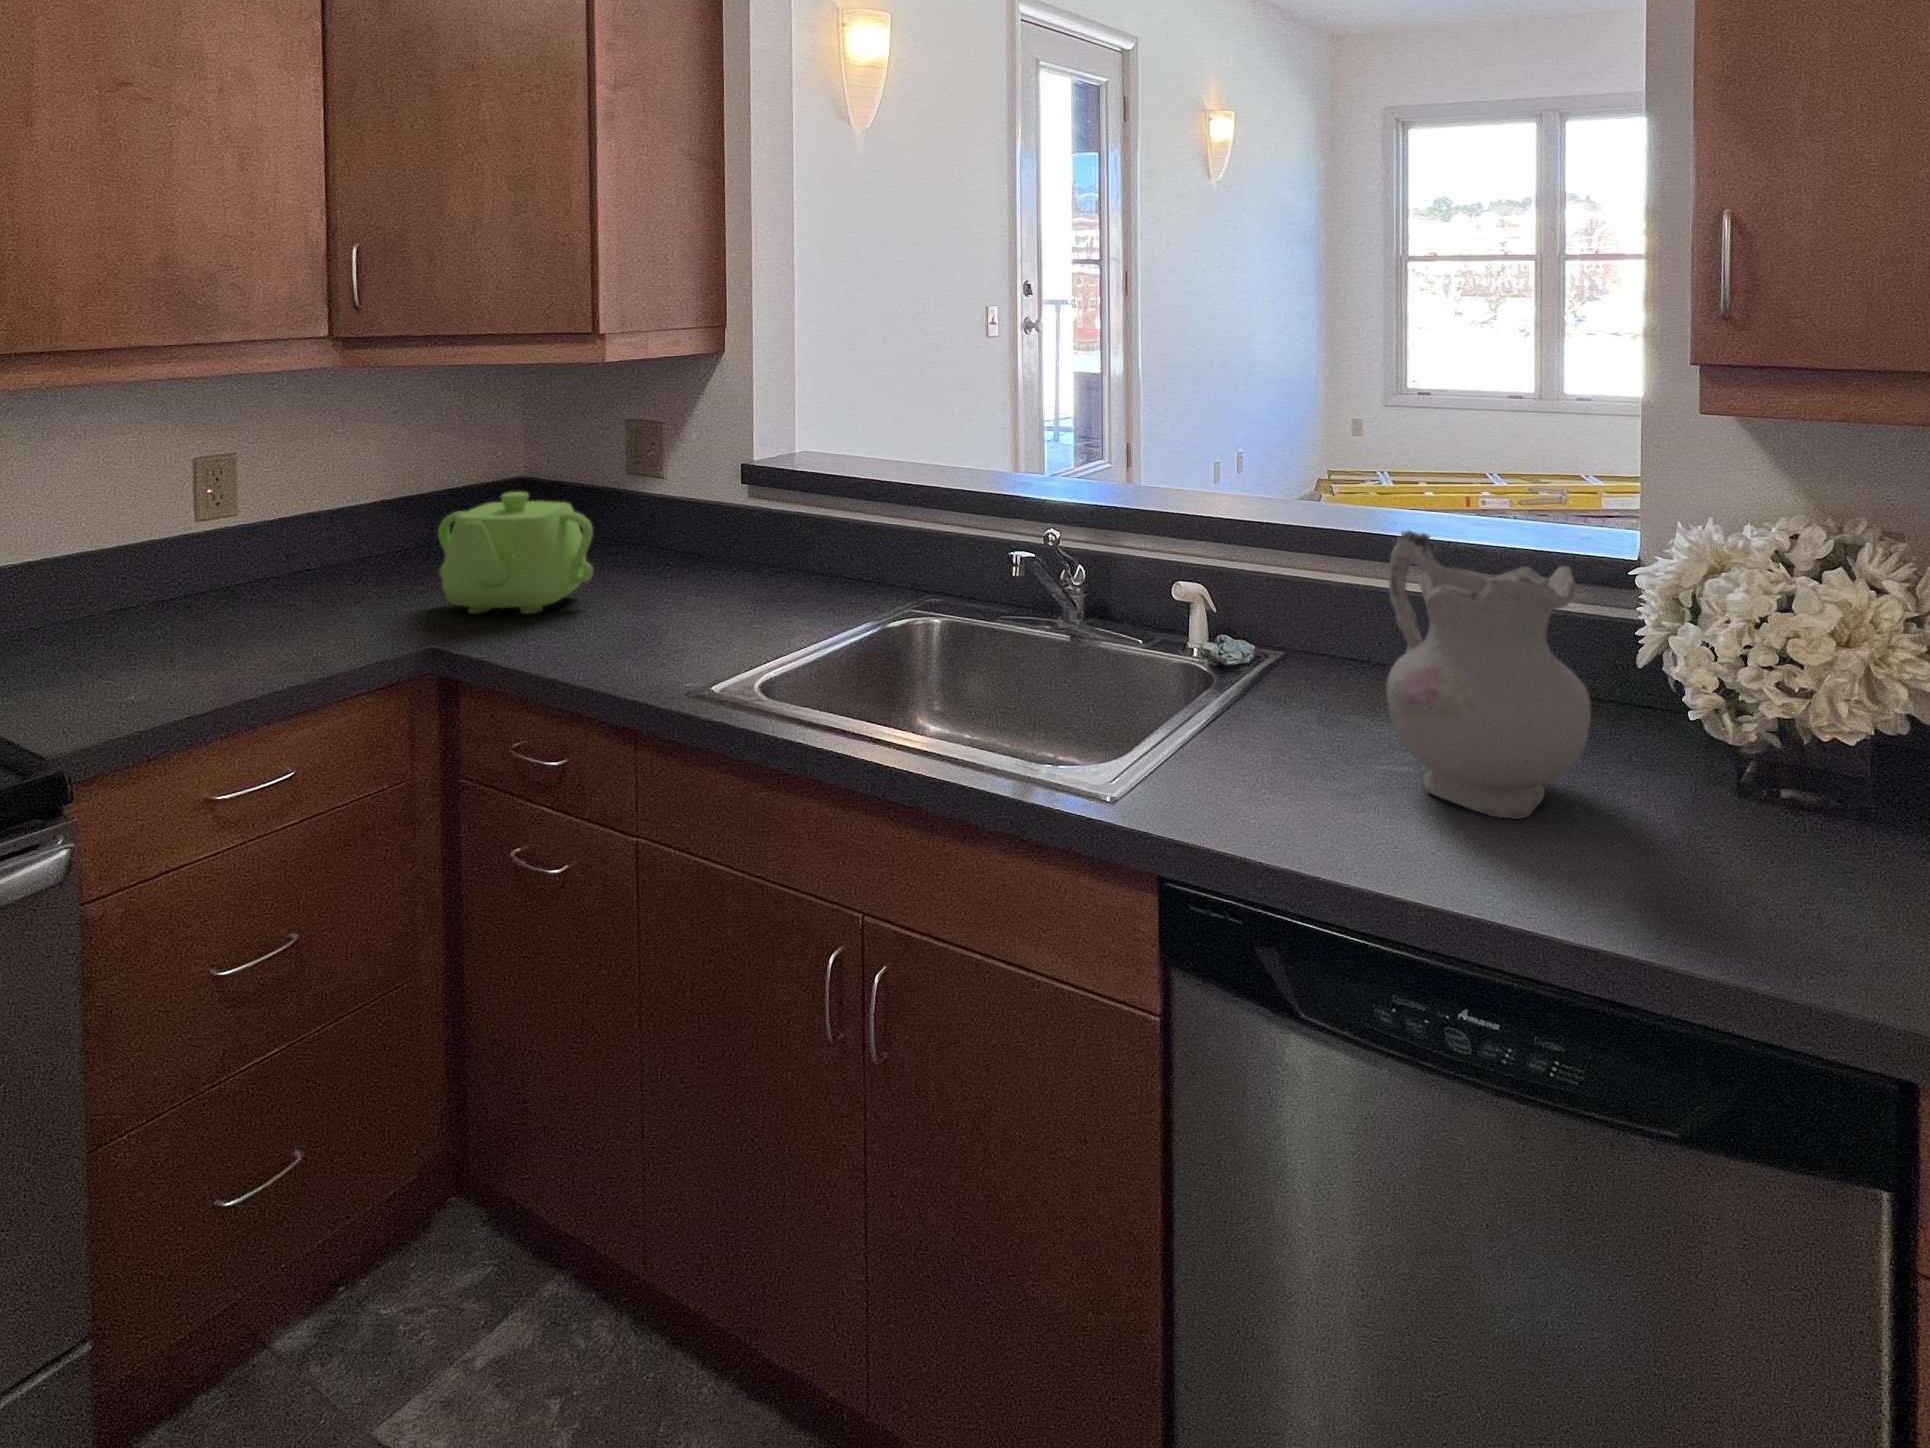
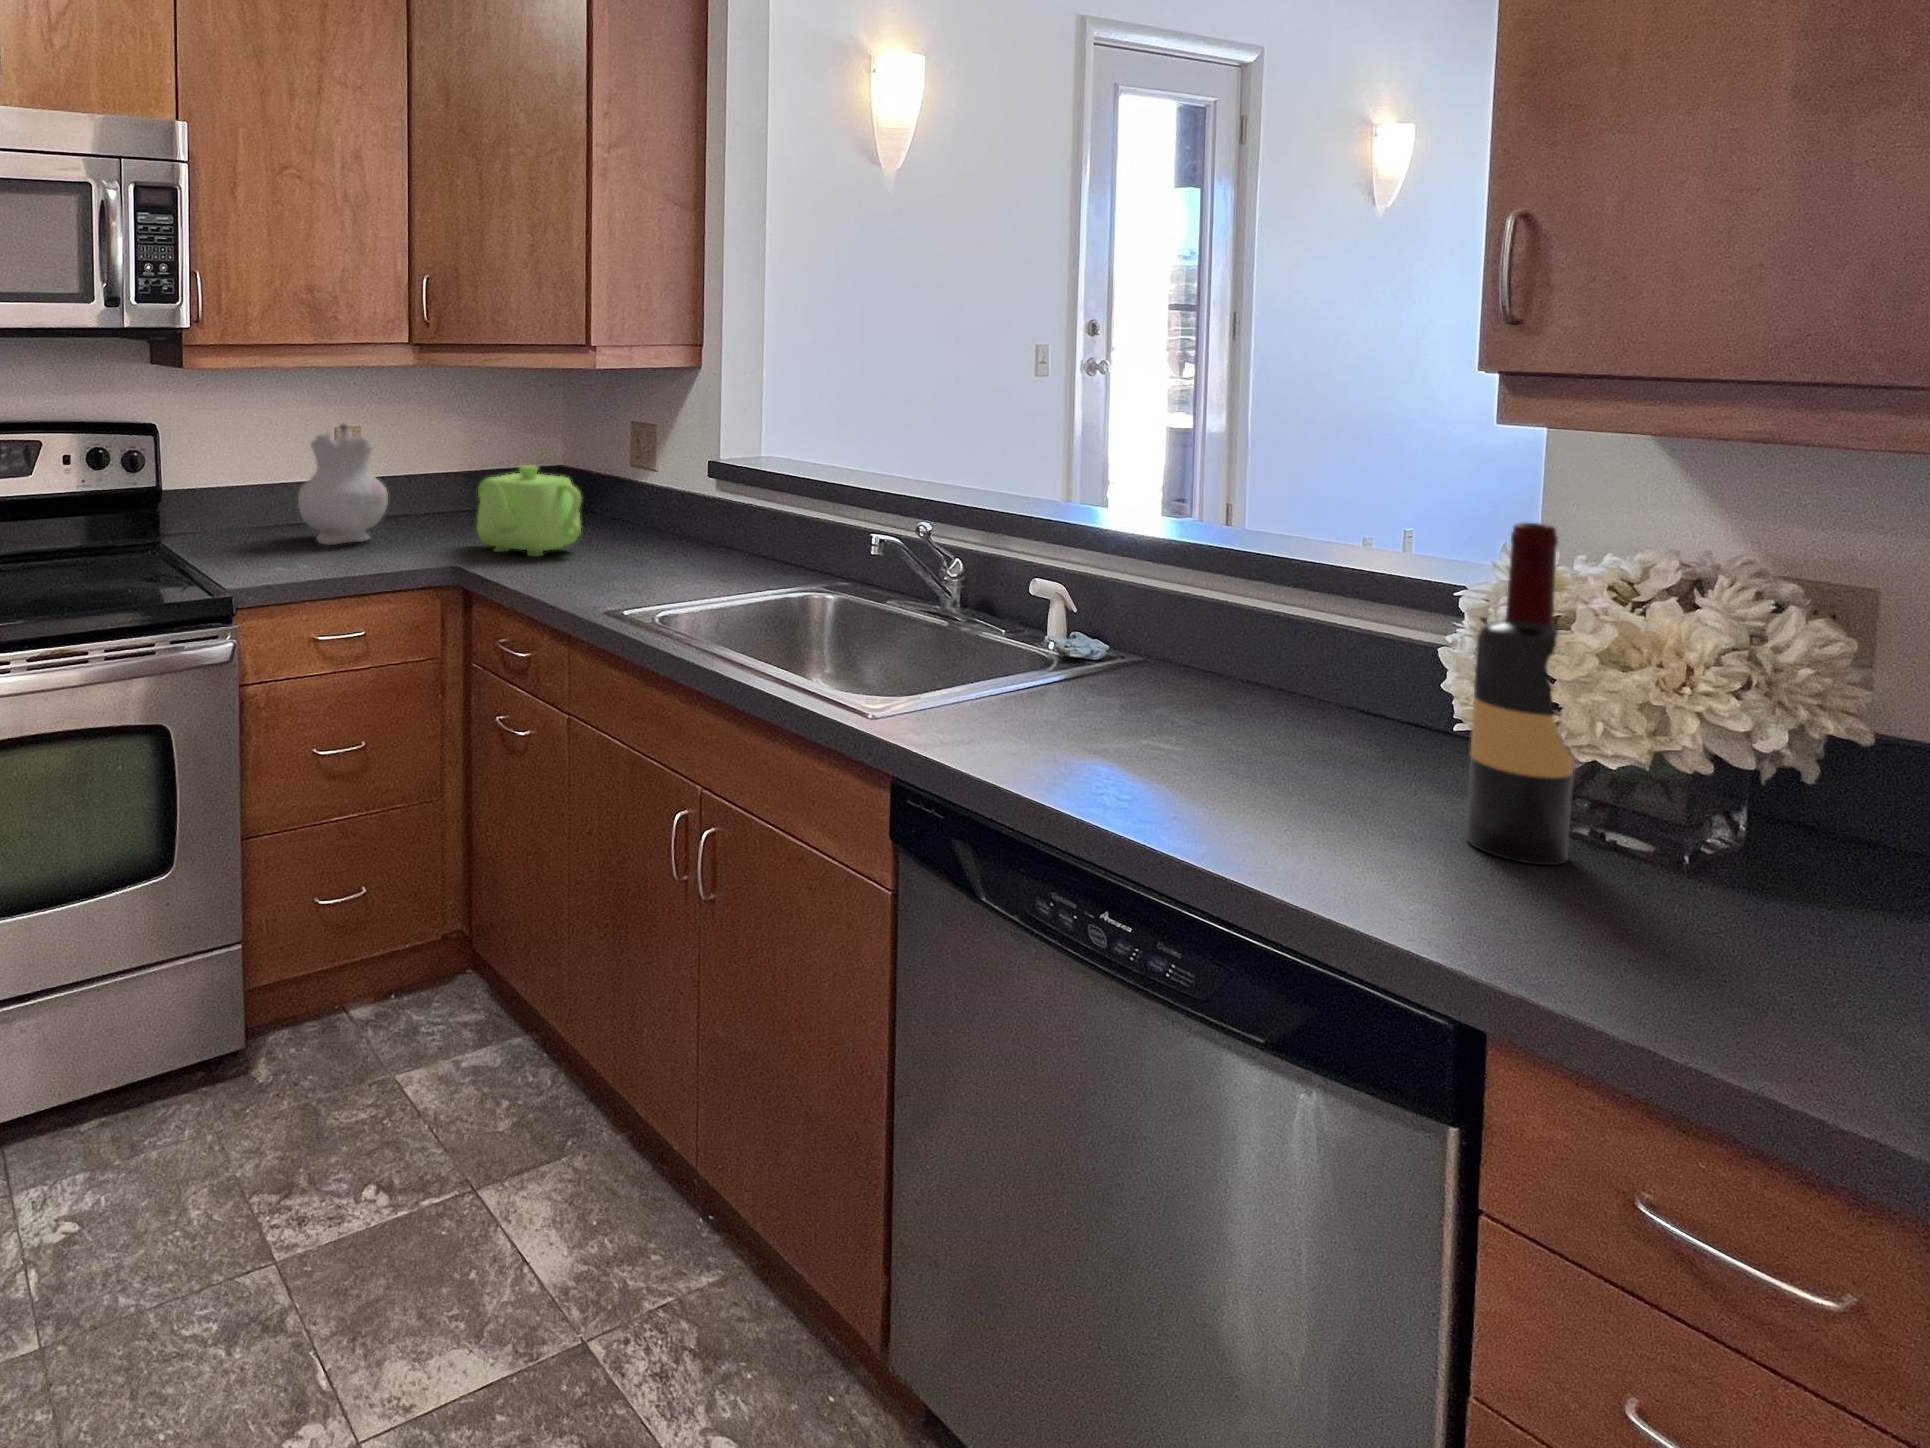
wine bottle: none [1757,513,1856,859] -> present [1466,523,1574,865]
ceramic pitcher: present [1387,531,1591,819] -> present [298,423,388,545]

